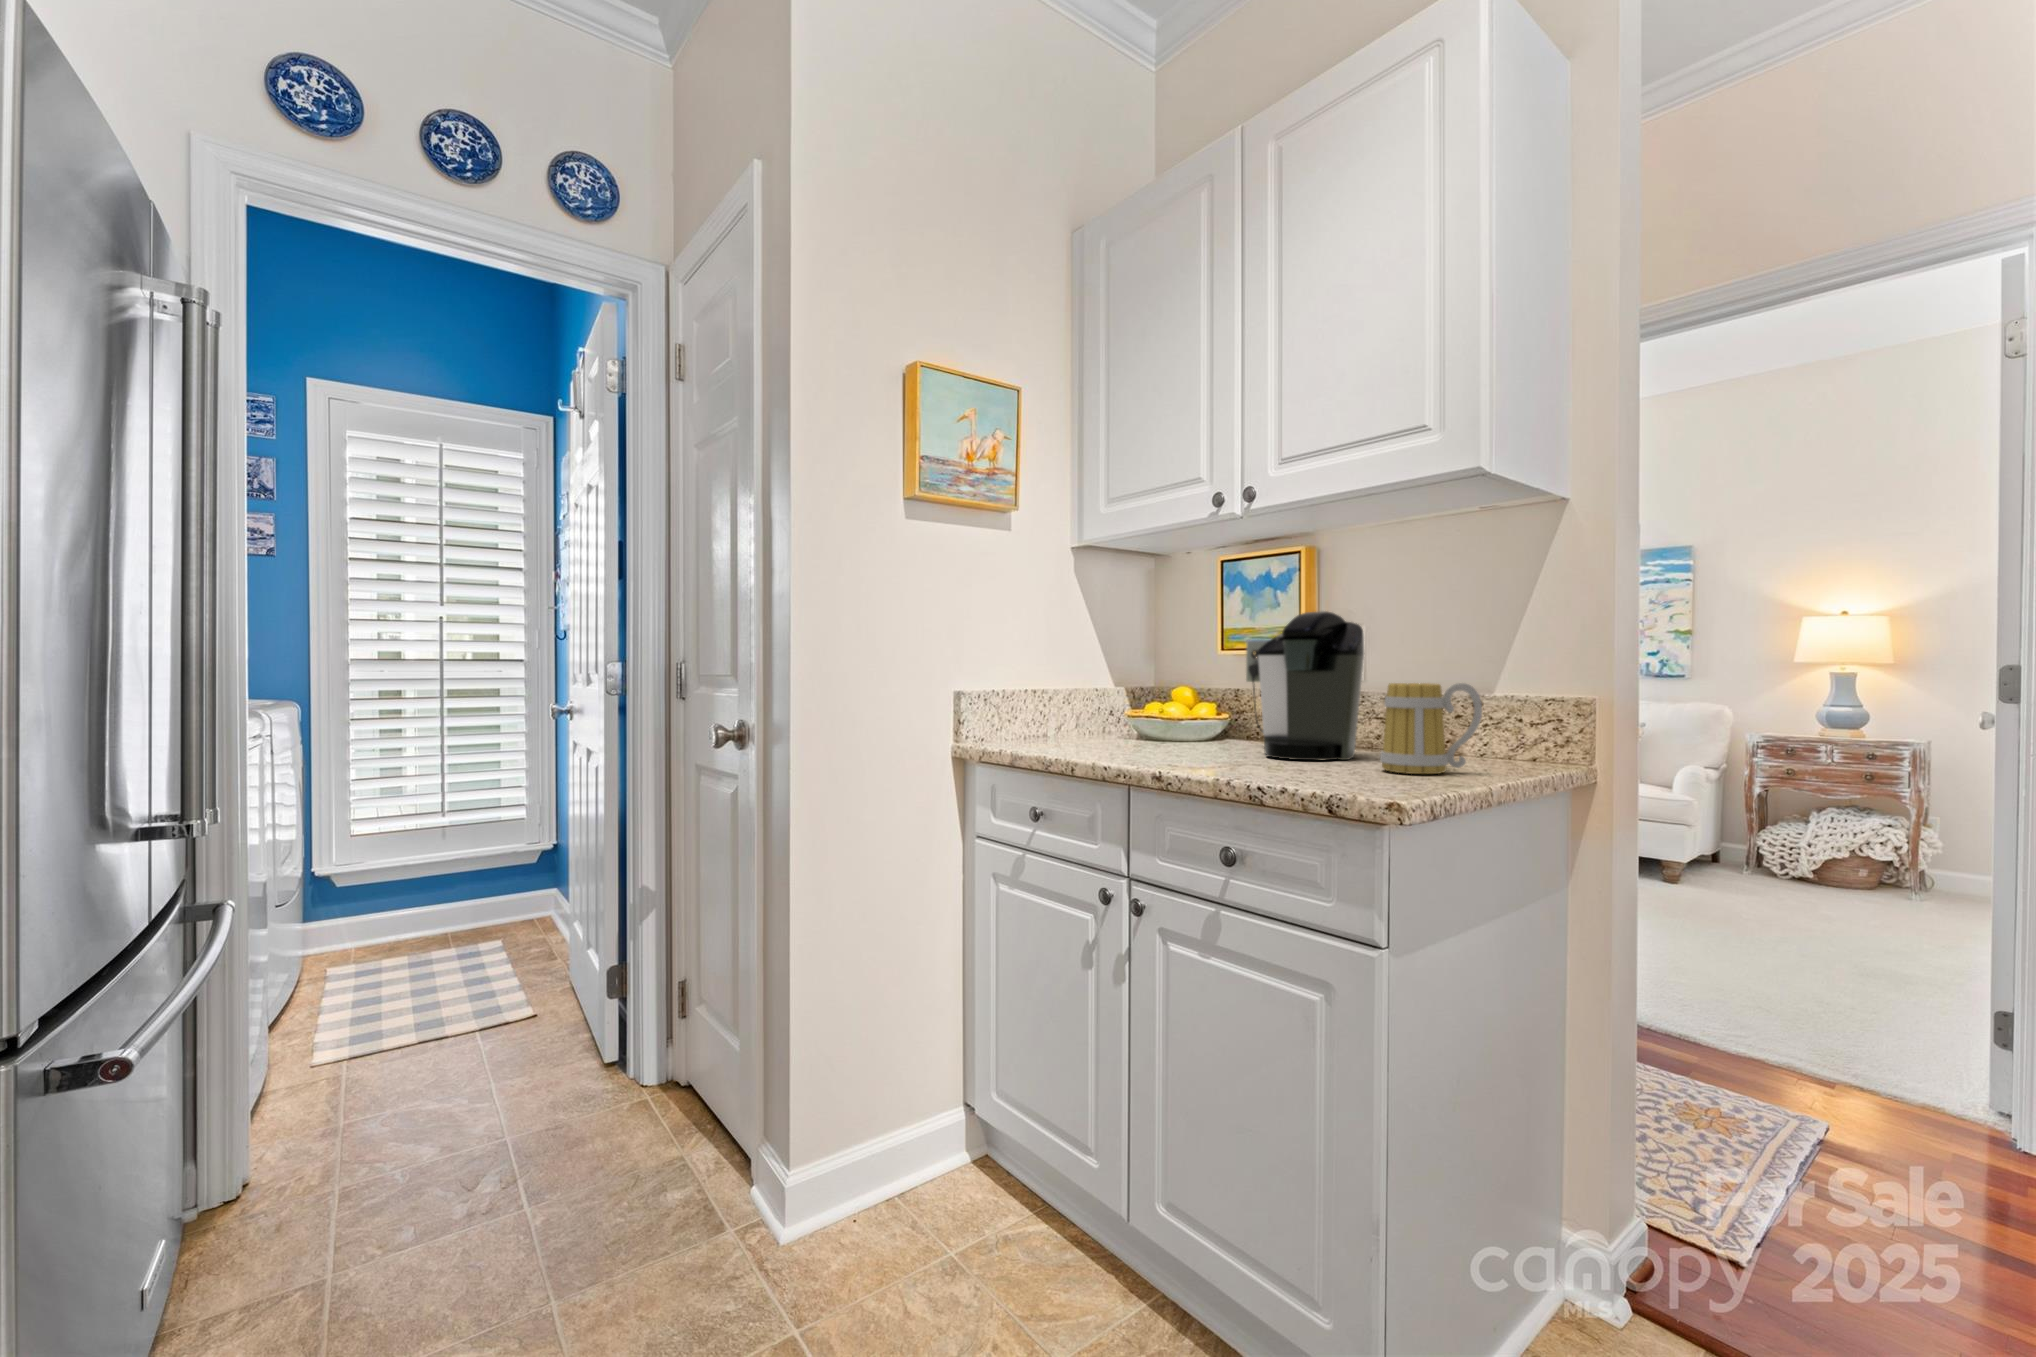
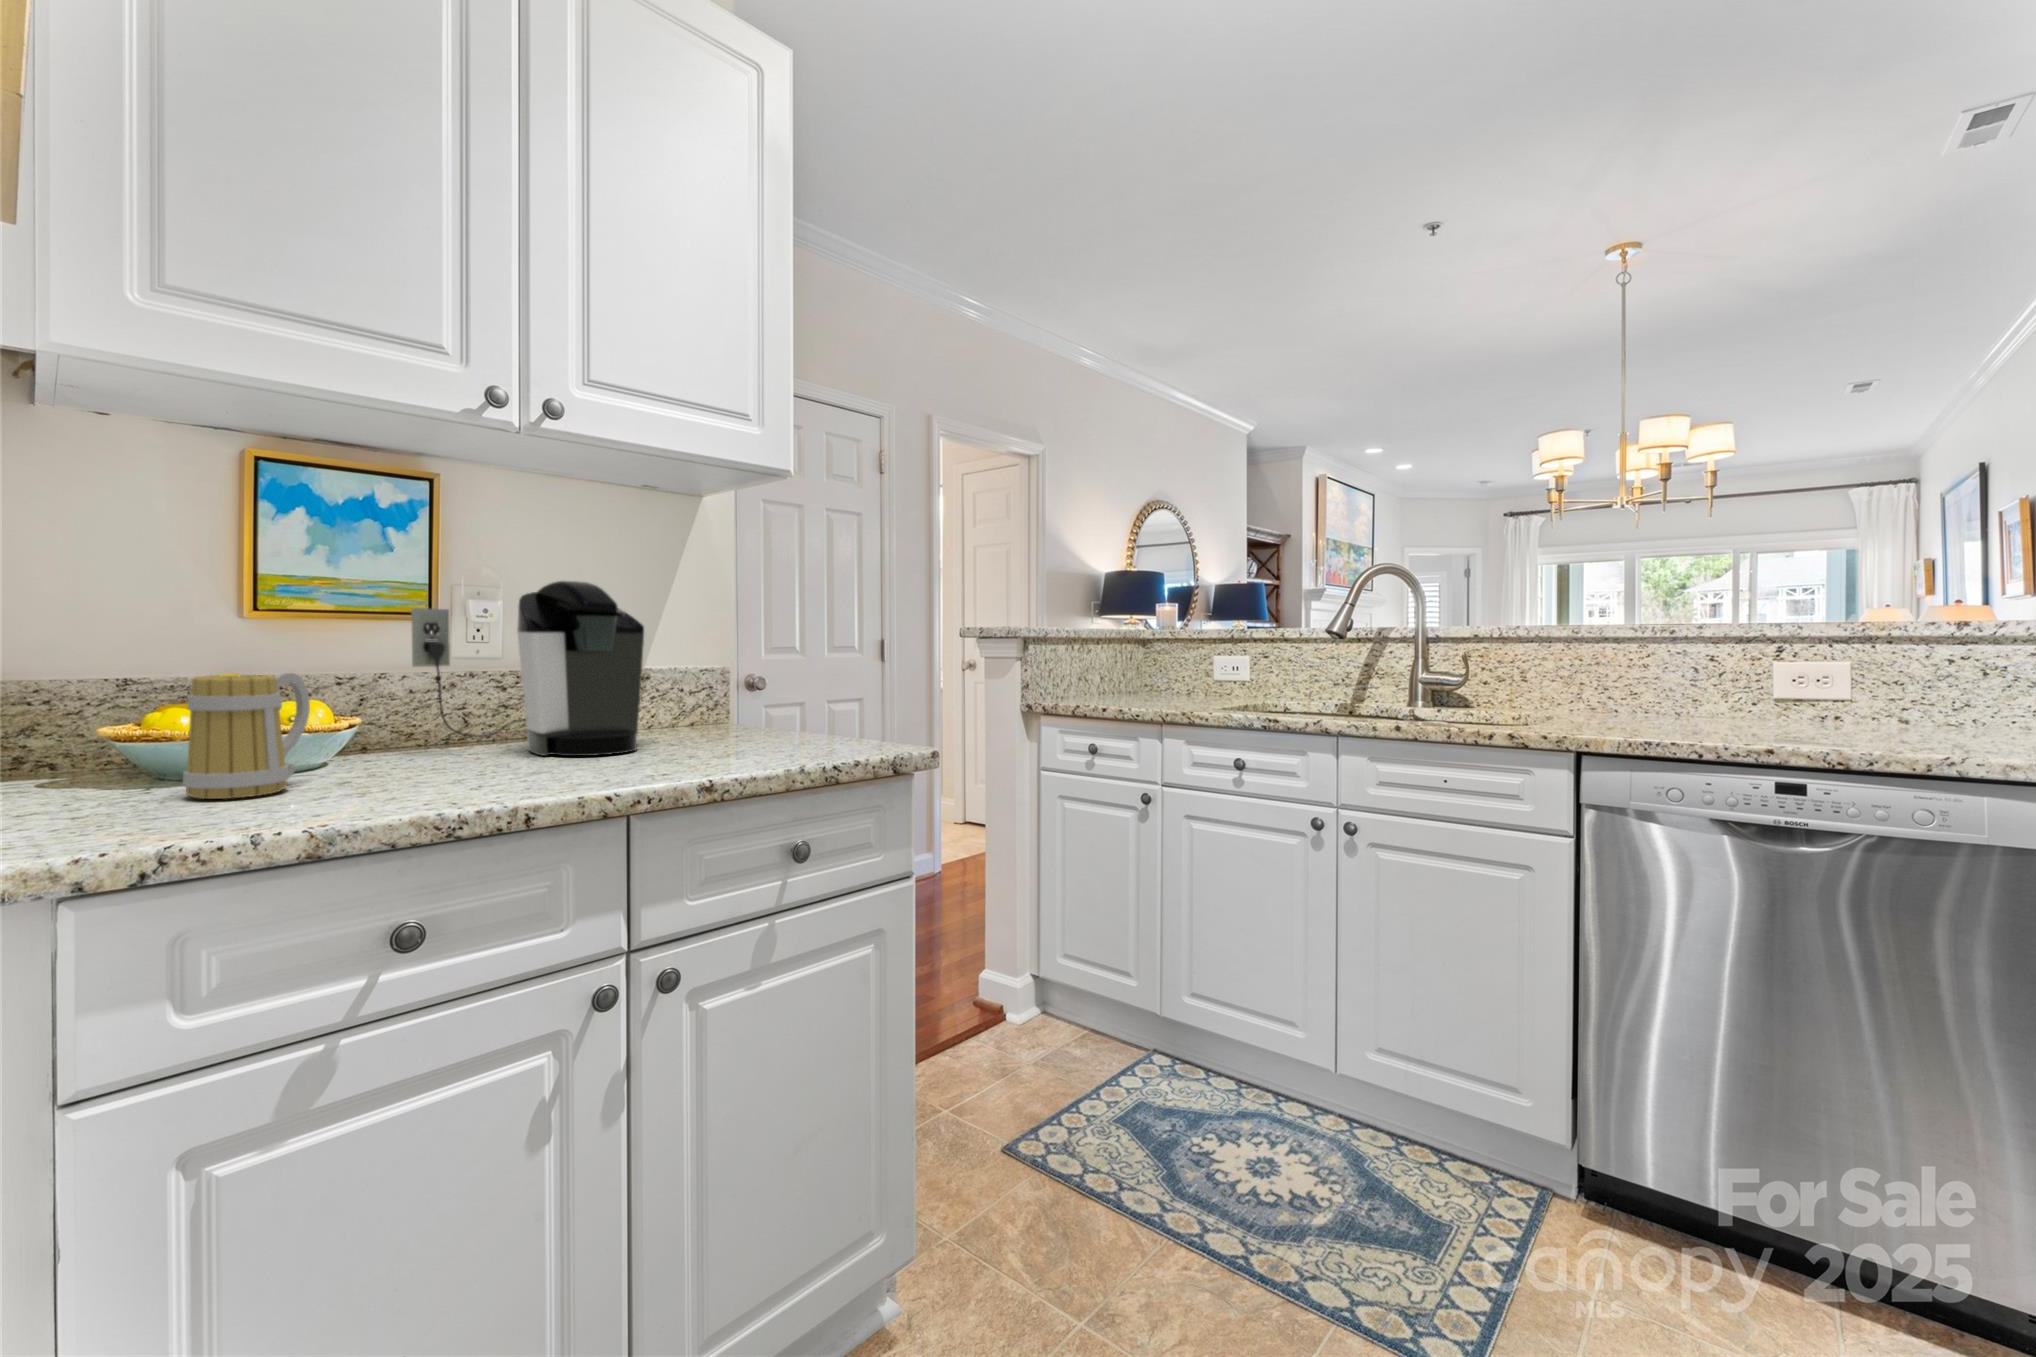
mug: present [1380,683,1482,774] -> present [183,673,310,799]

